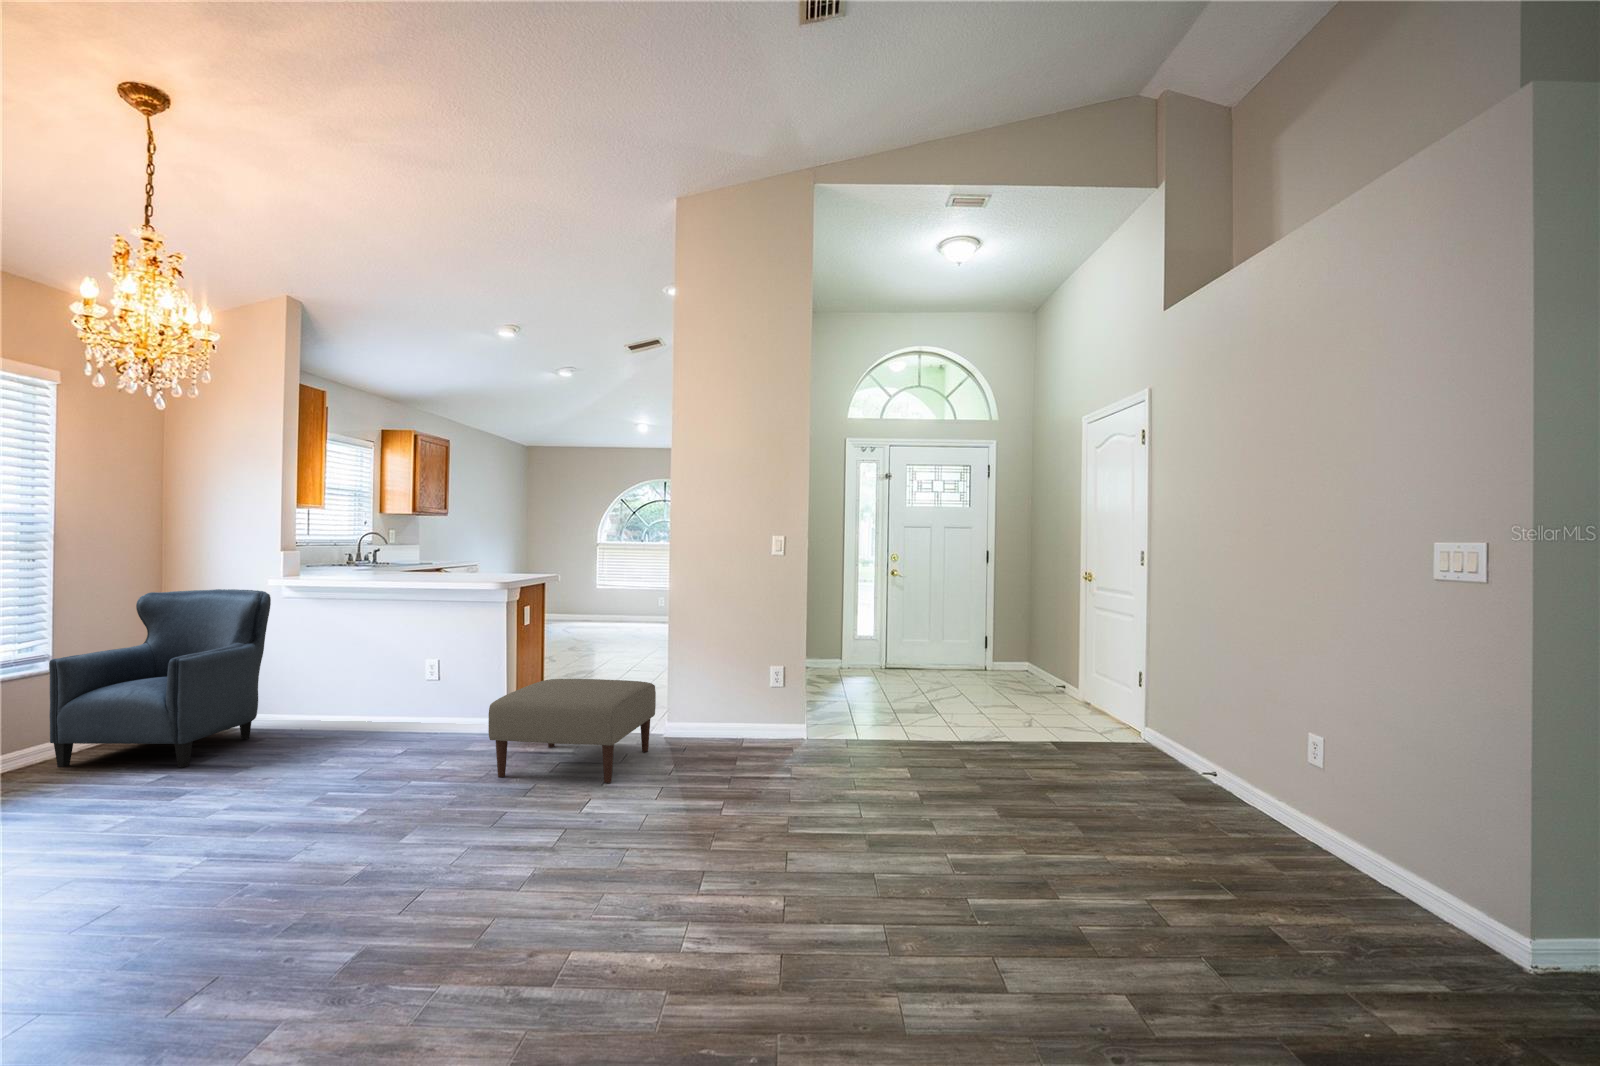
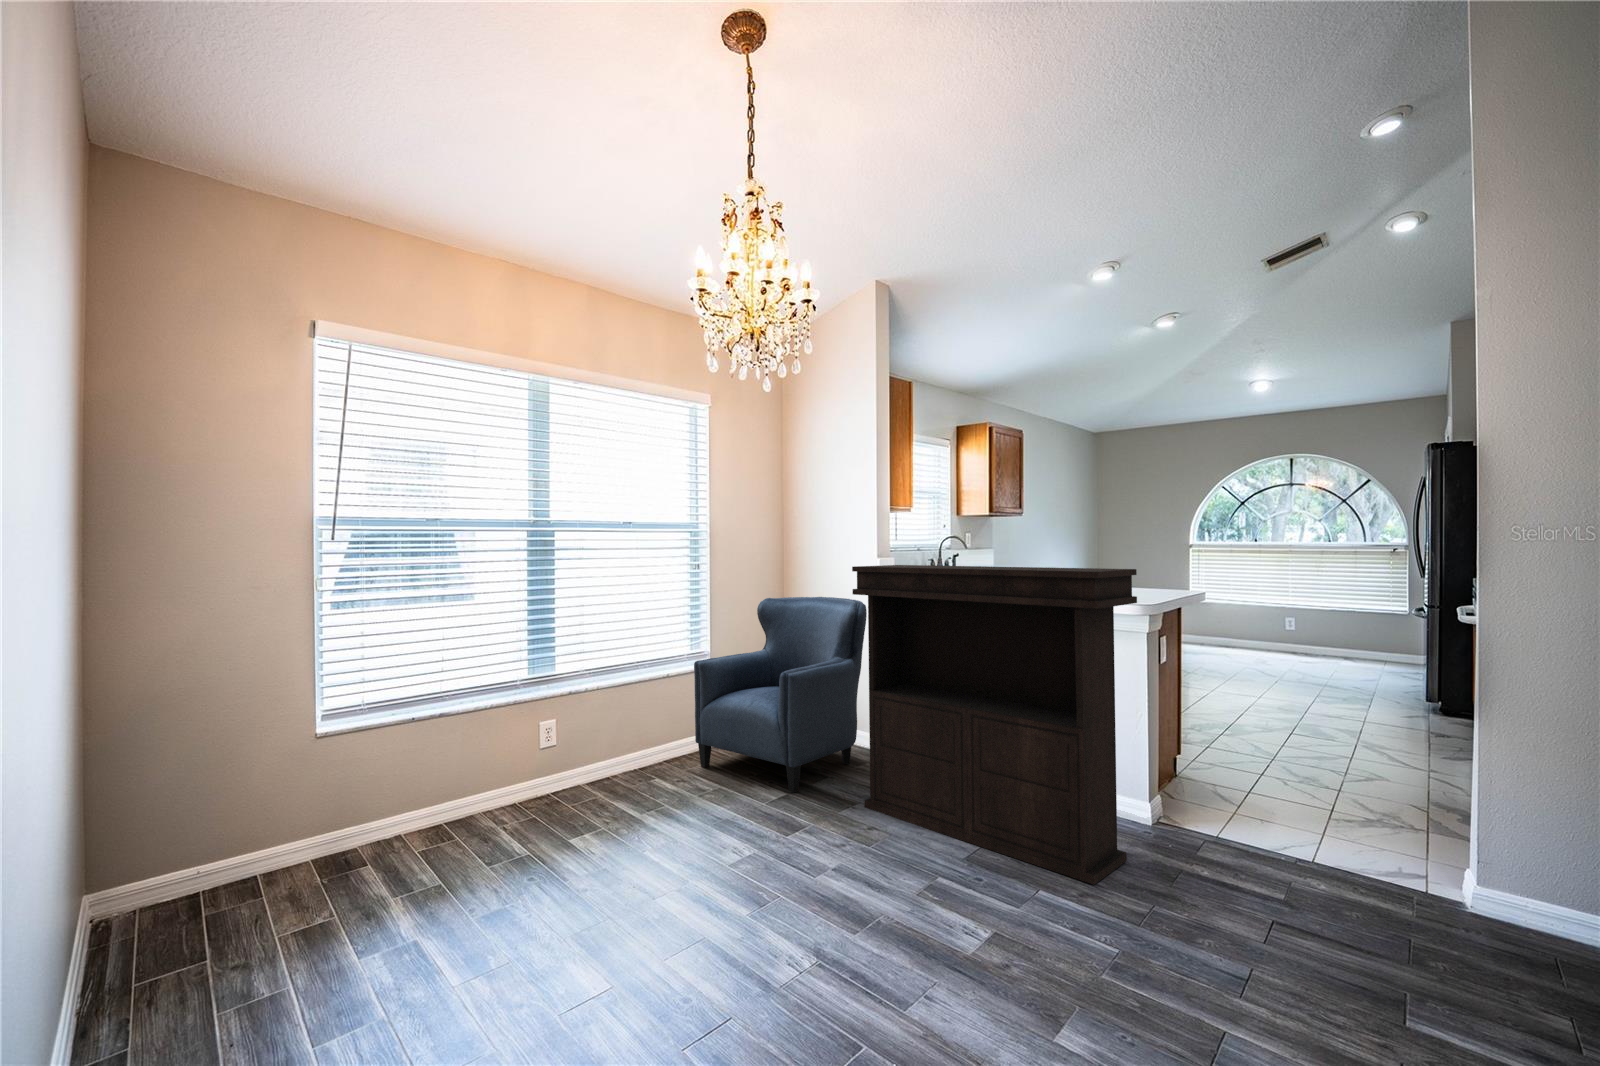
console table: none [254,558,491,772] -> present [852,565,1137,885]
ottoman: present [488,679,656,783] -> none [1157,760,1463,1005]

